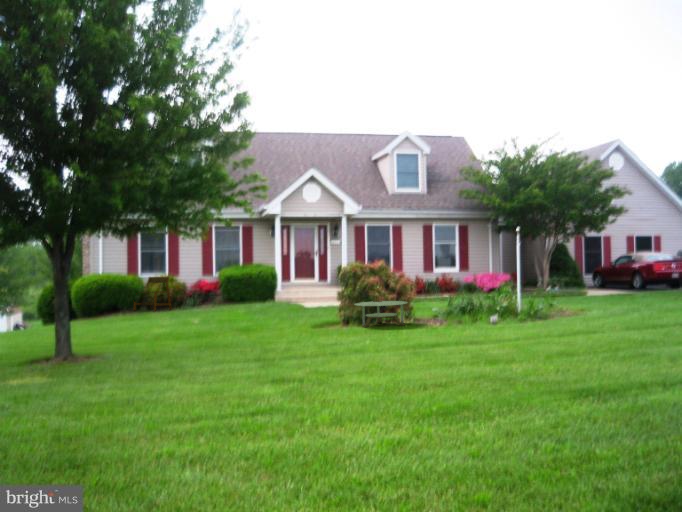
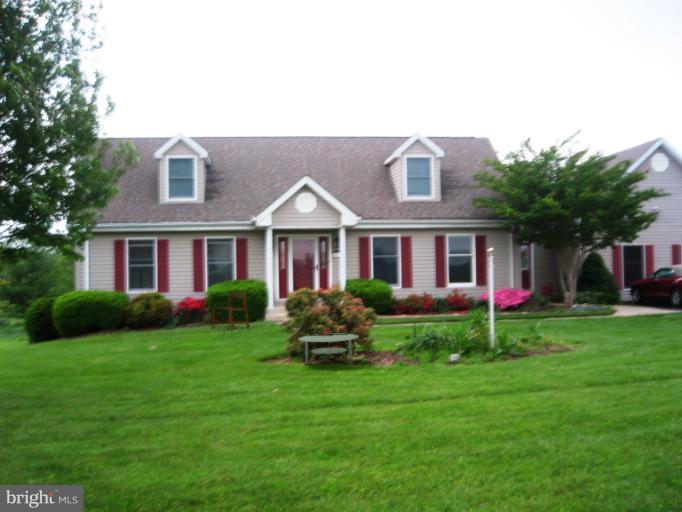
bench: present [134,277,171,311] -> present [212,291,249,330]

